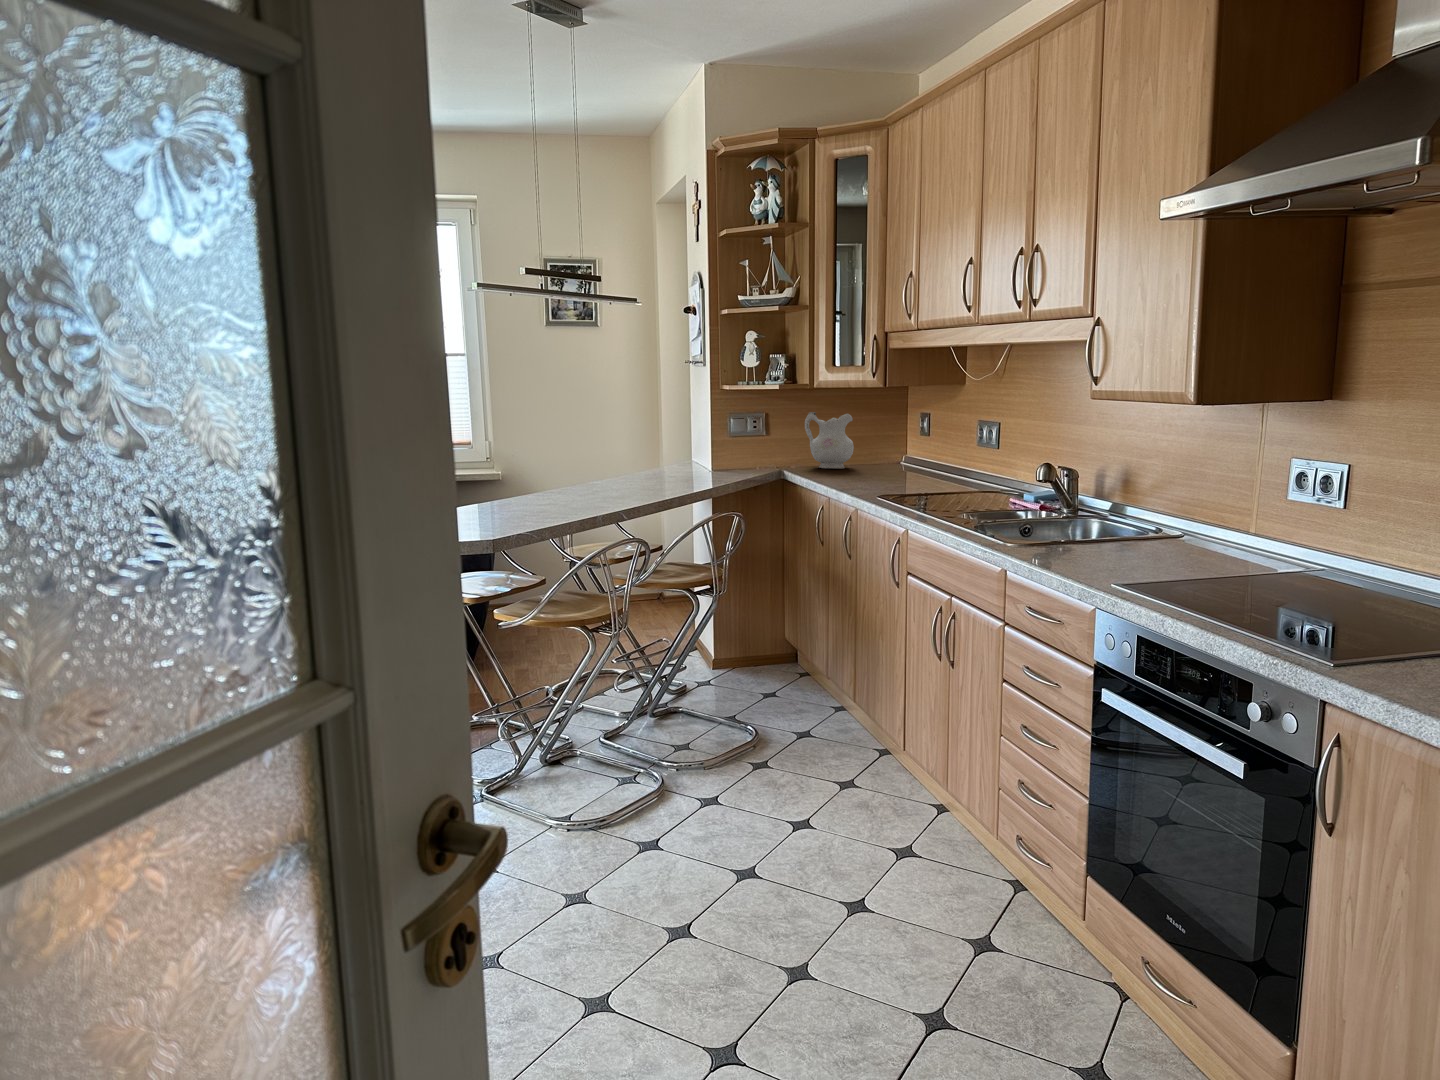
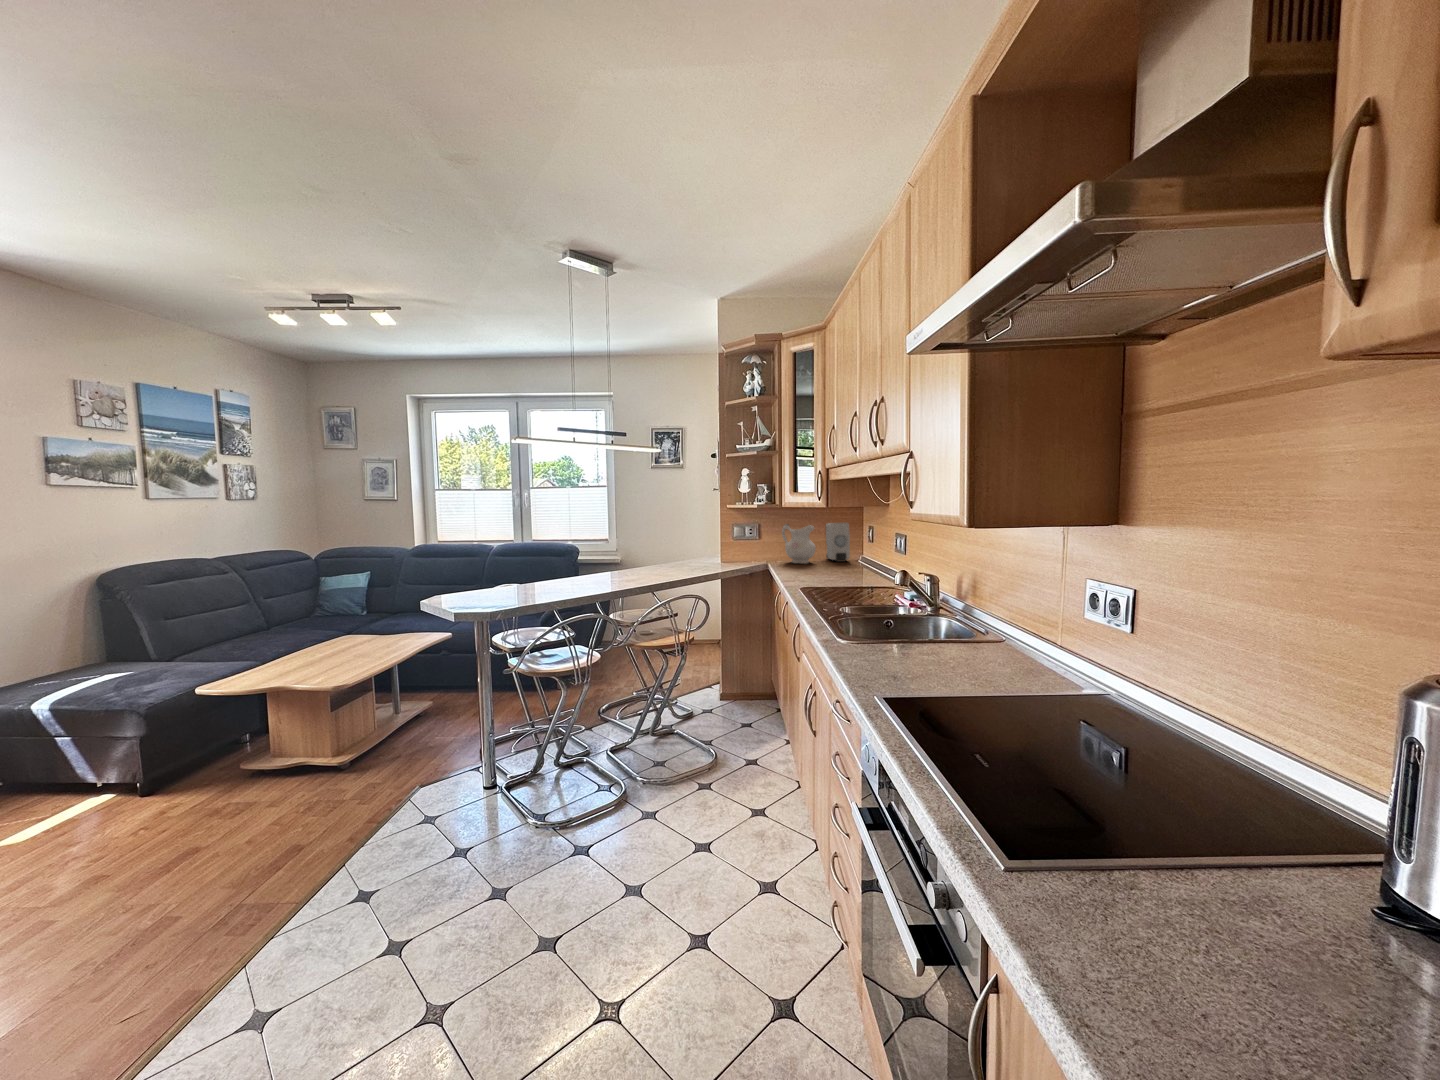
soap dispenser: none [860,410,898,466] -> present [826,523,850,562]

